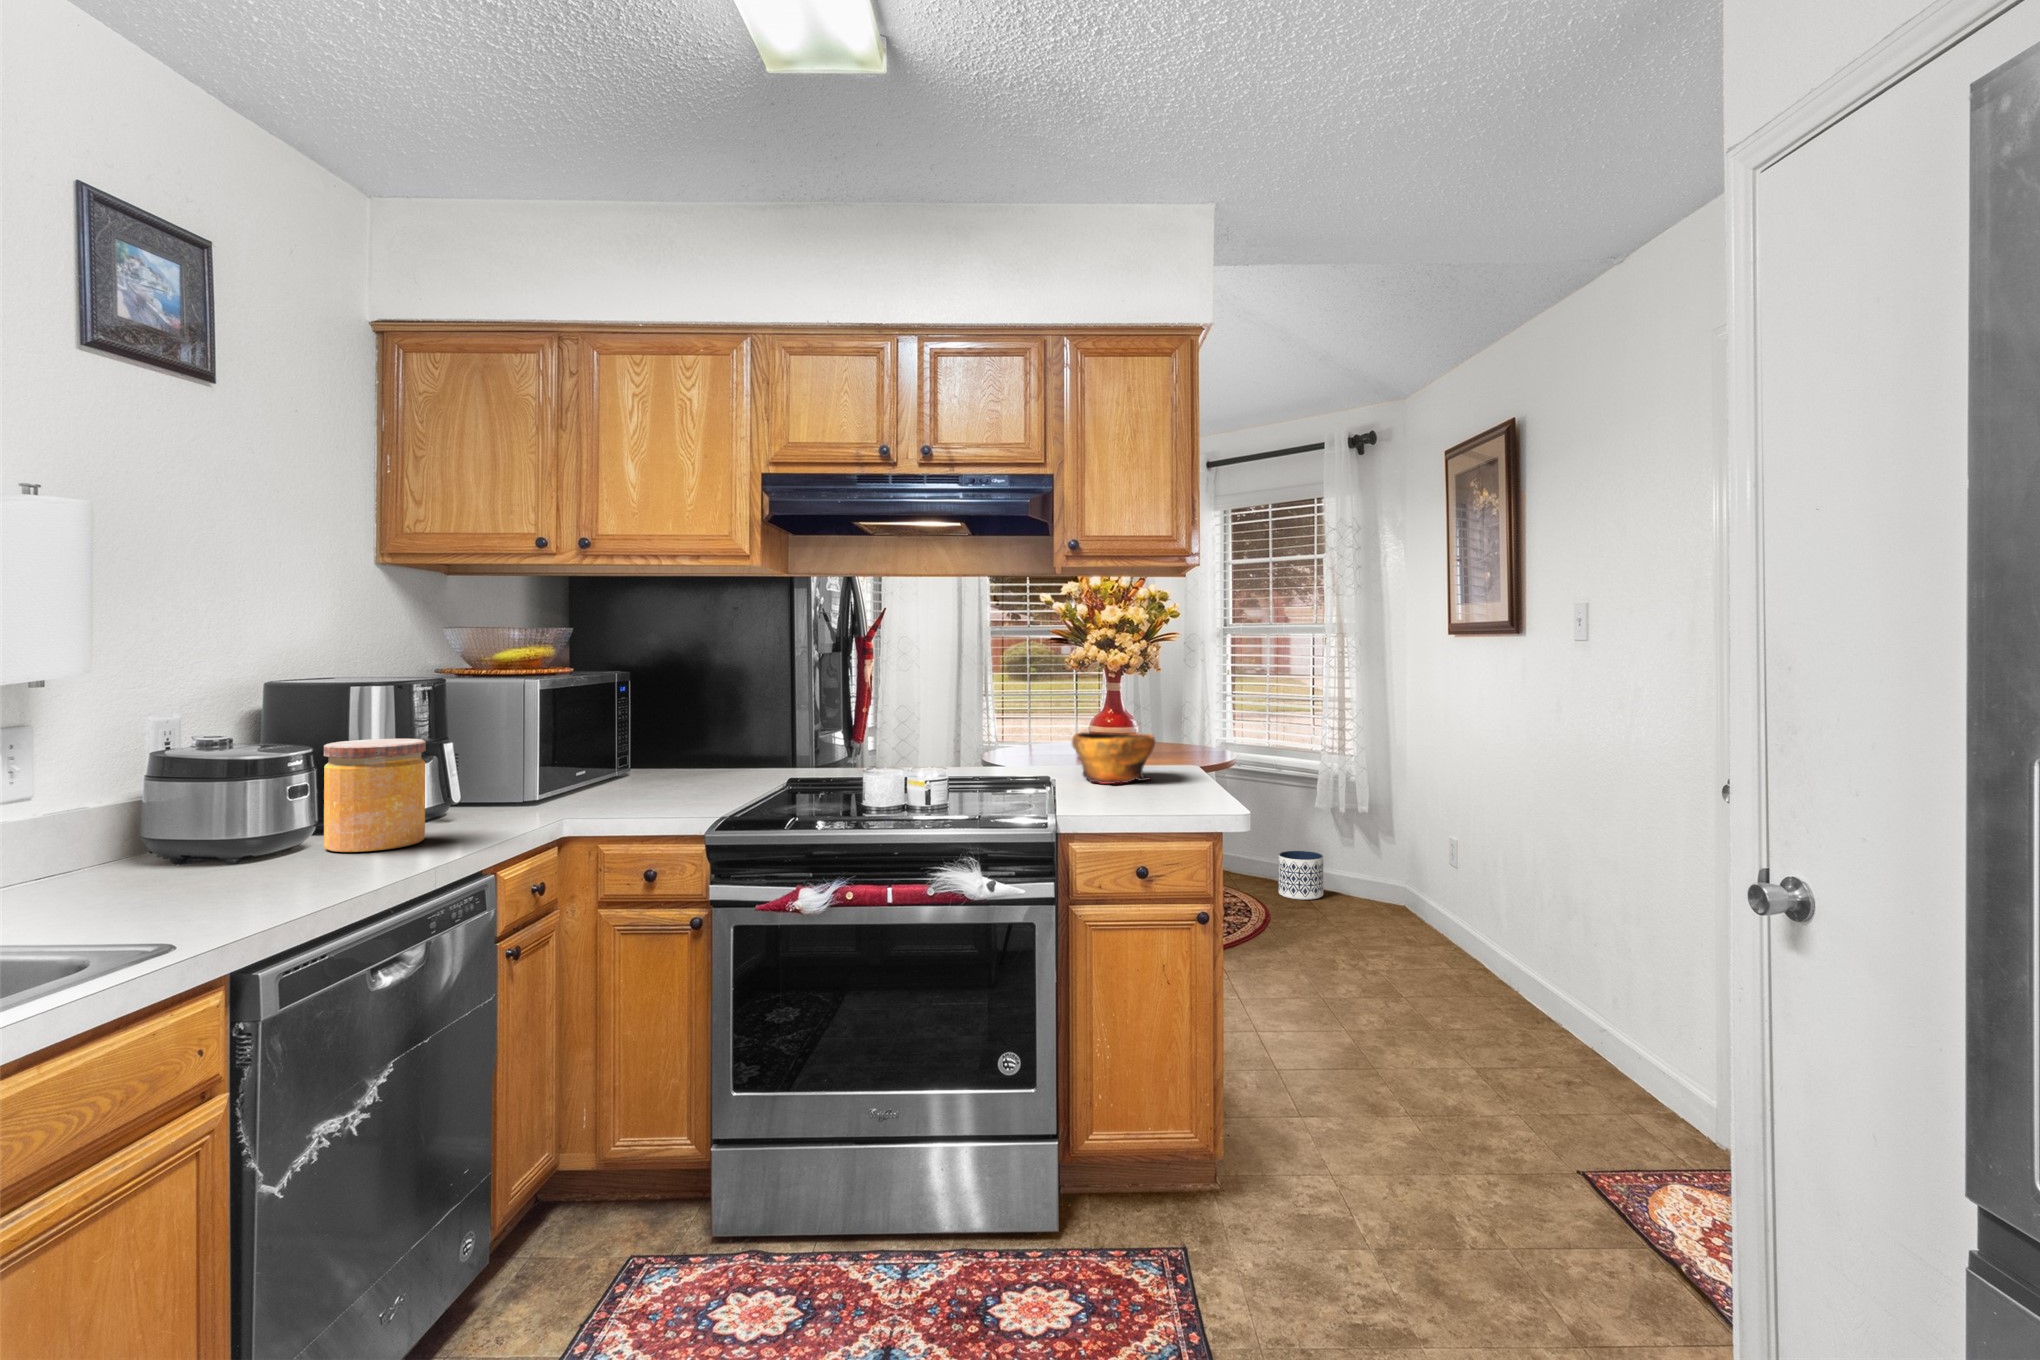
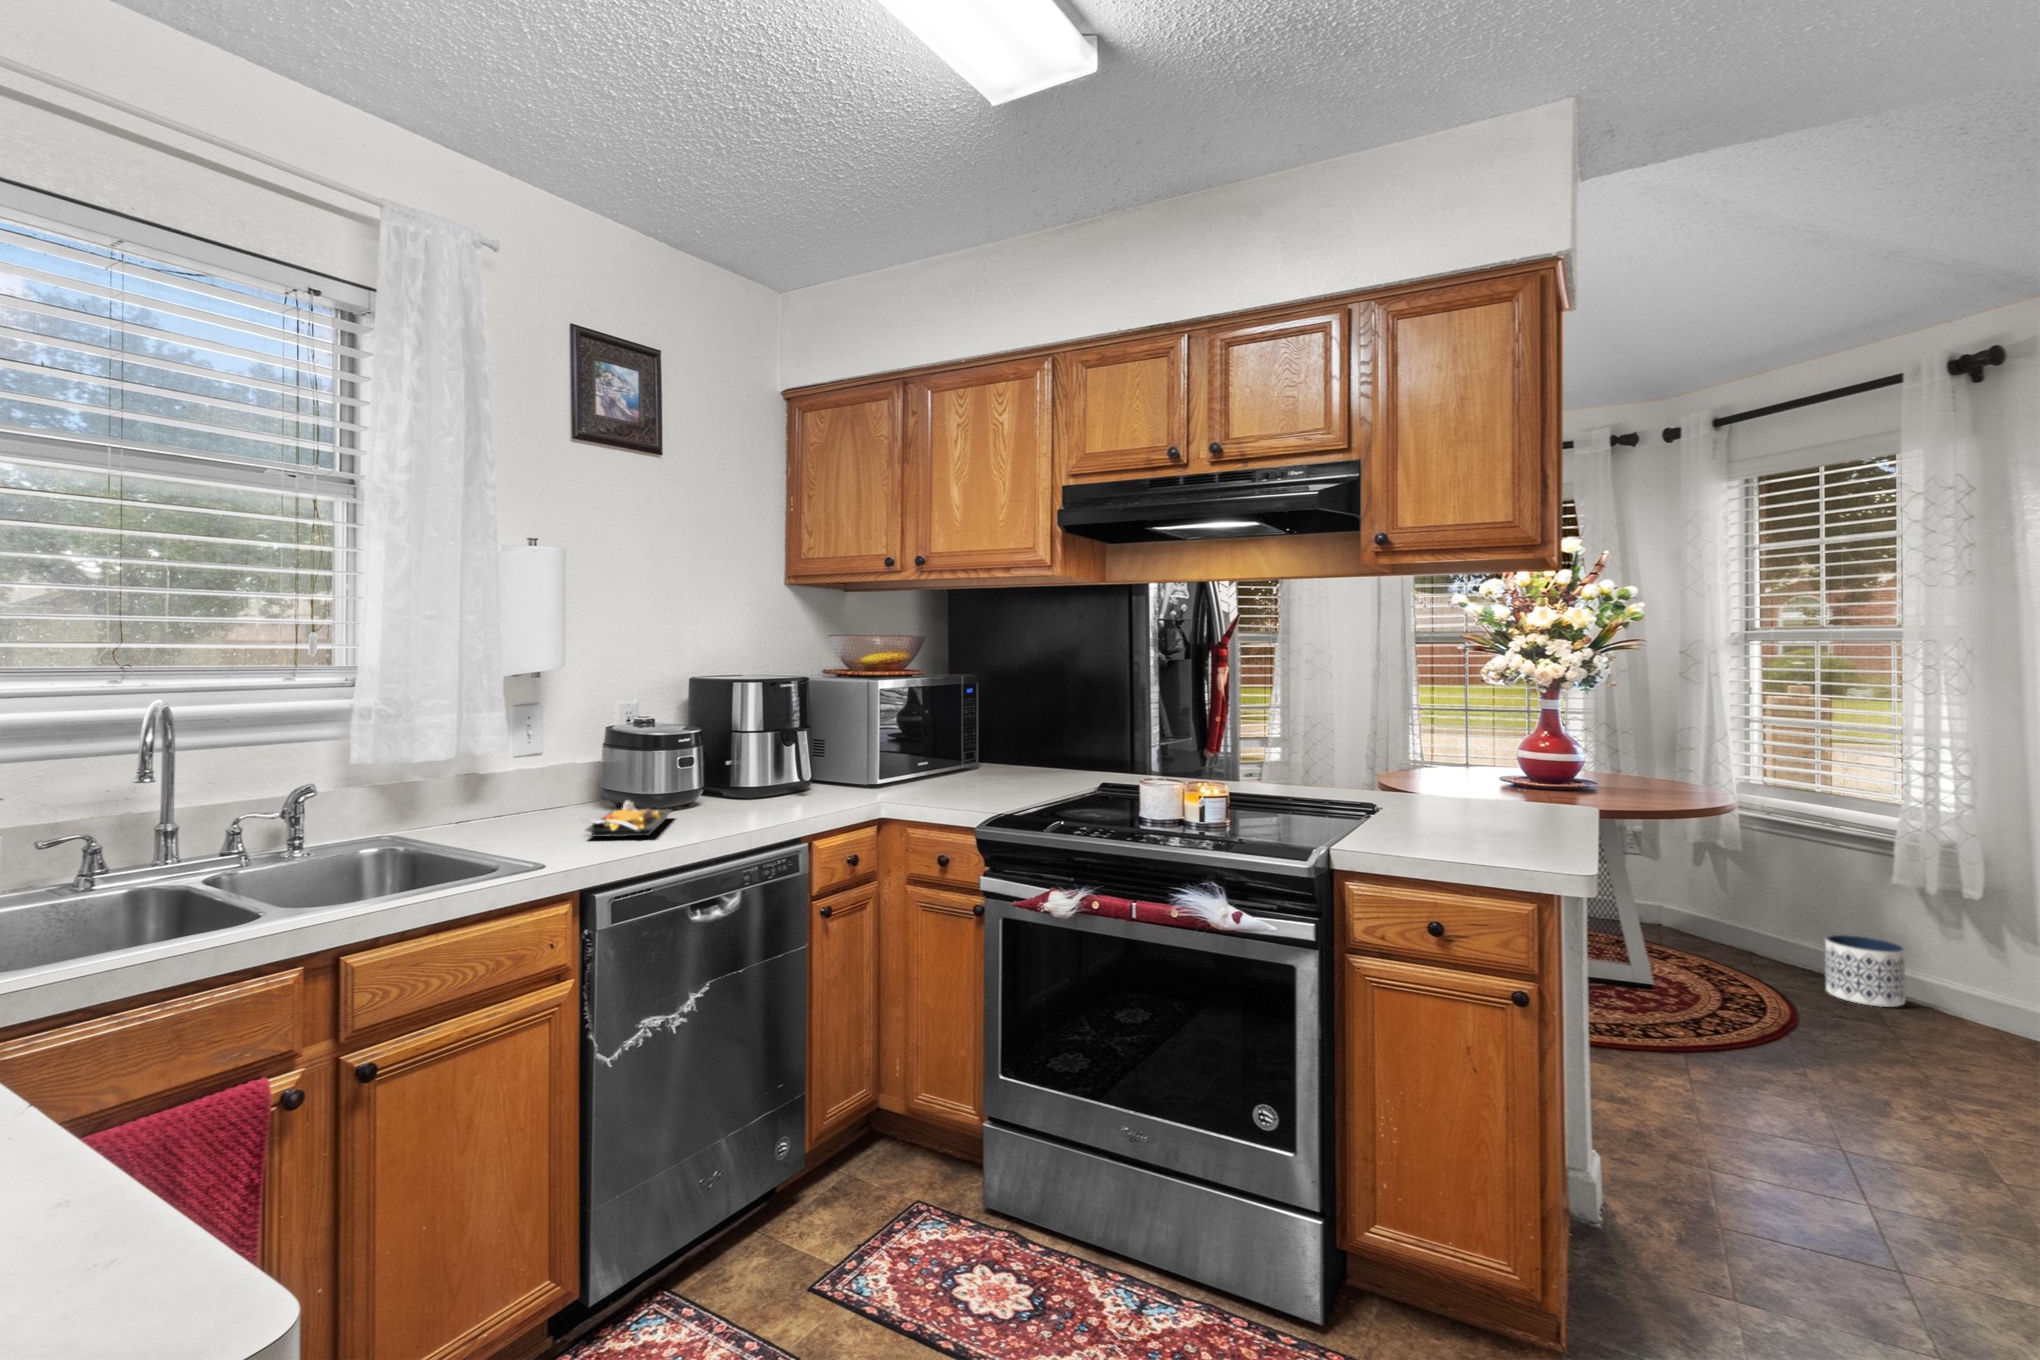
bowl: present [1071,732,1155,784] -> none [1410,754,1516,817]
jar: present [324,739,426,852] -> none [704,726,774,814]
plate: none [162,846,301,899] -> present [583,801,672,837]

